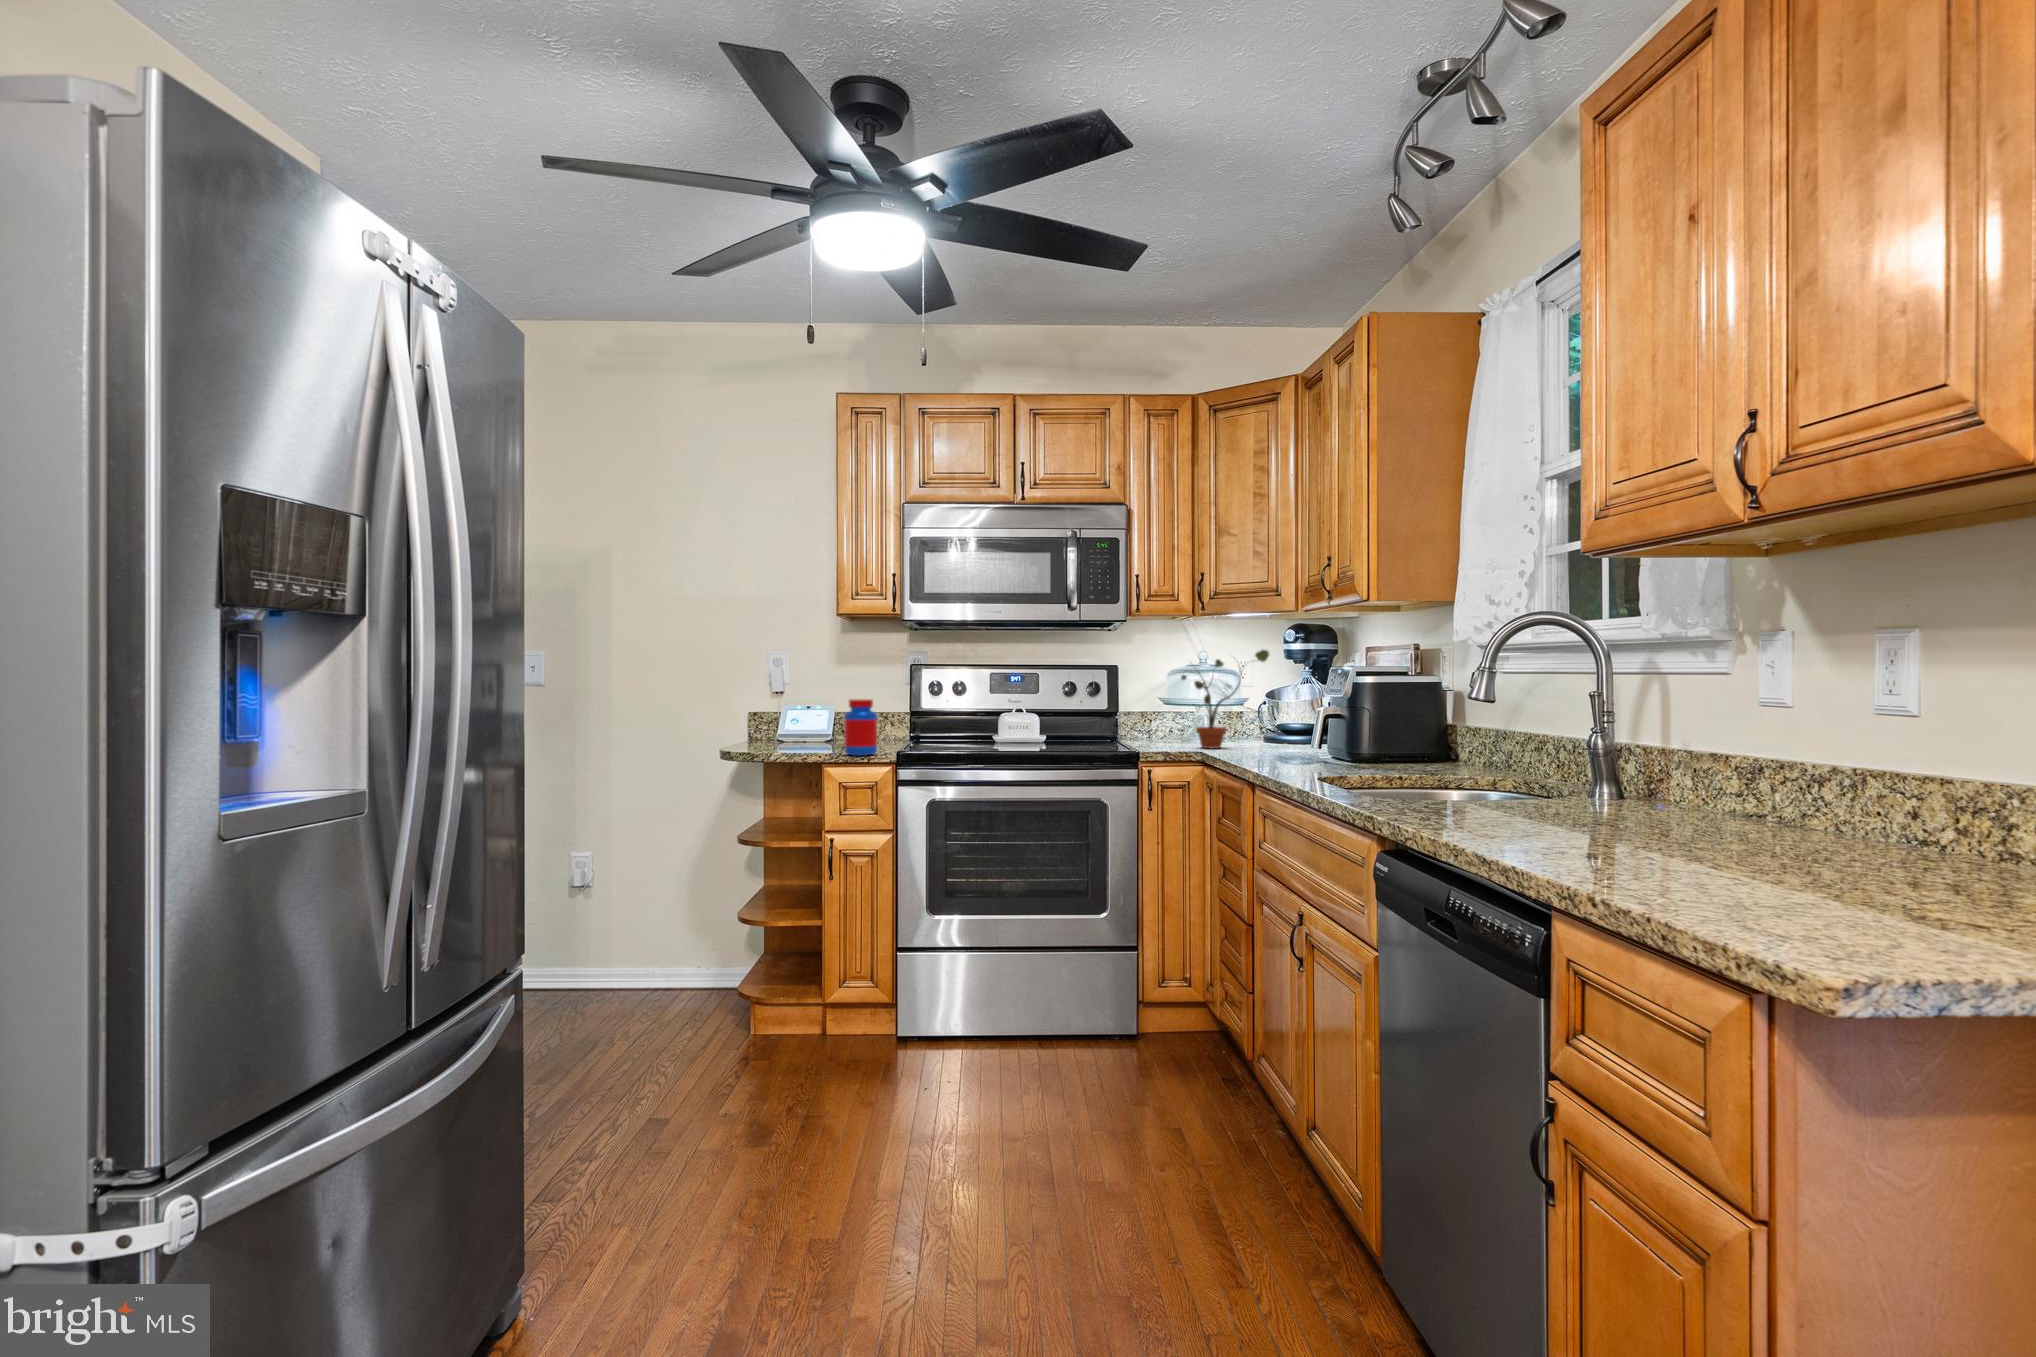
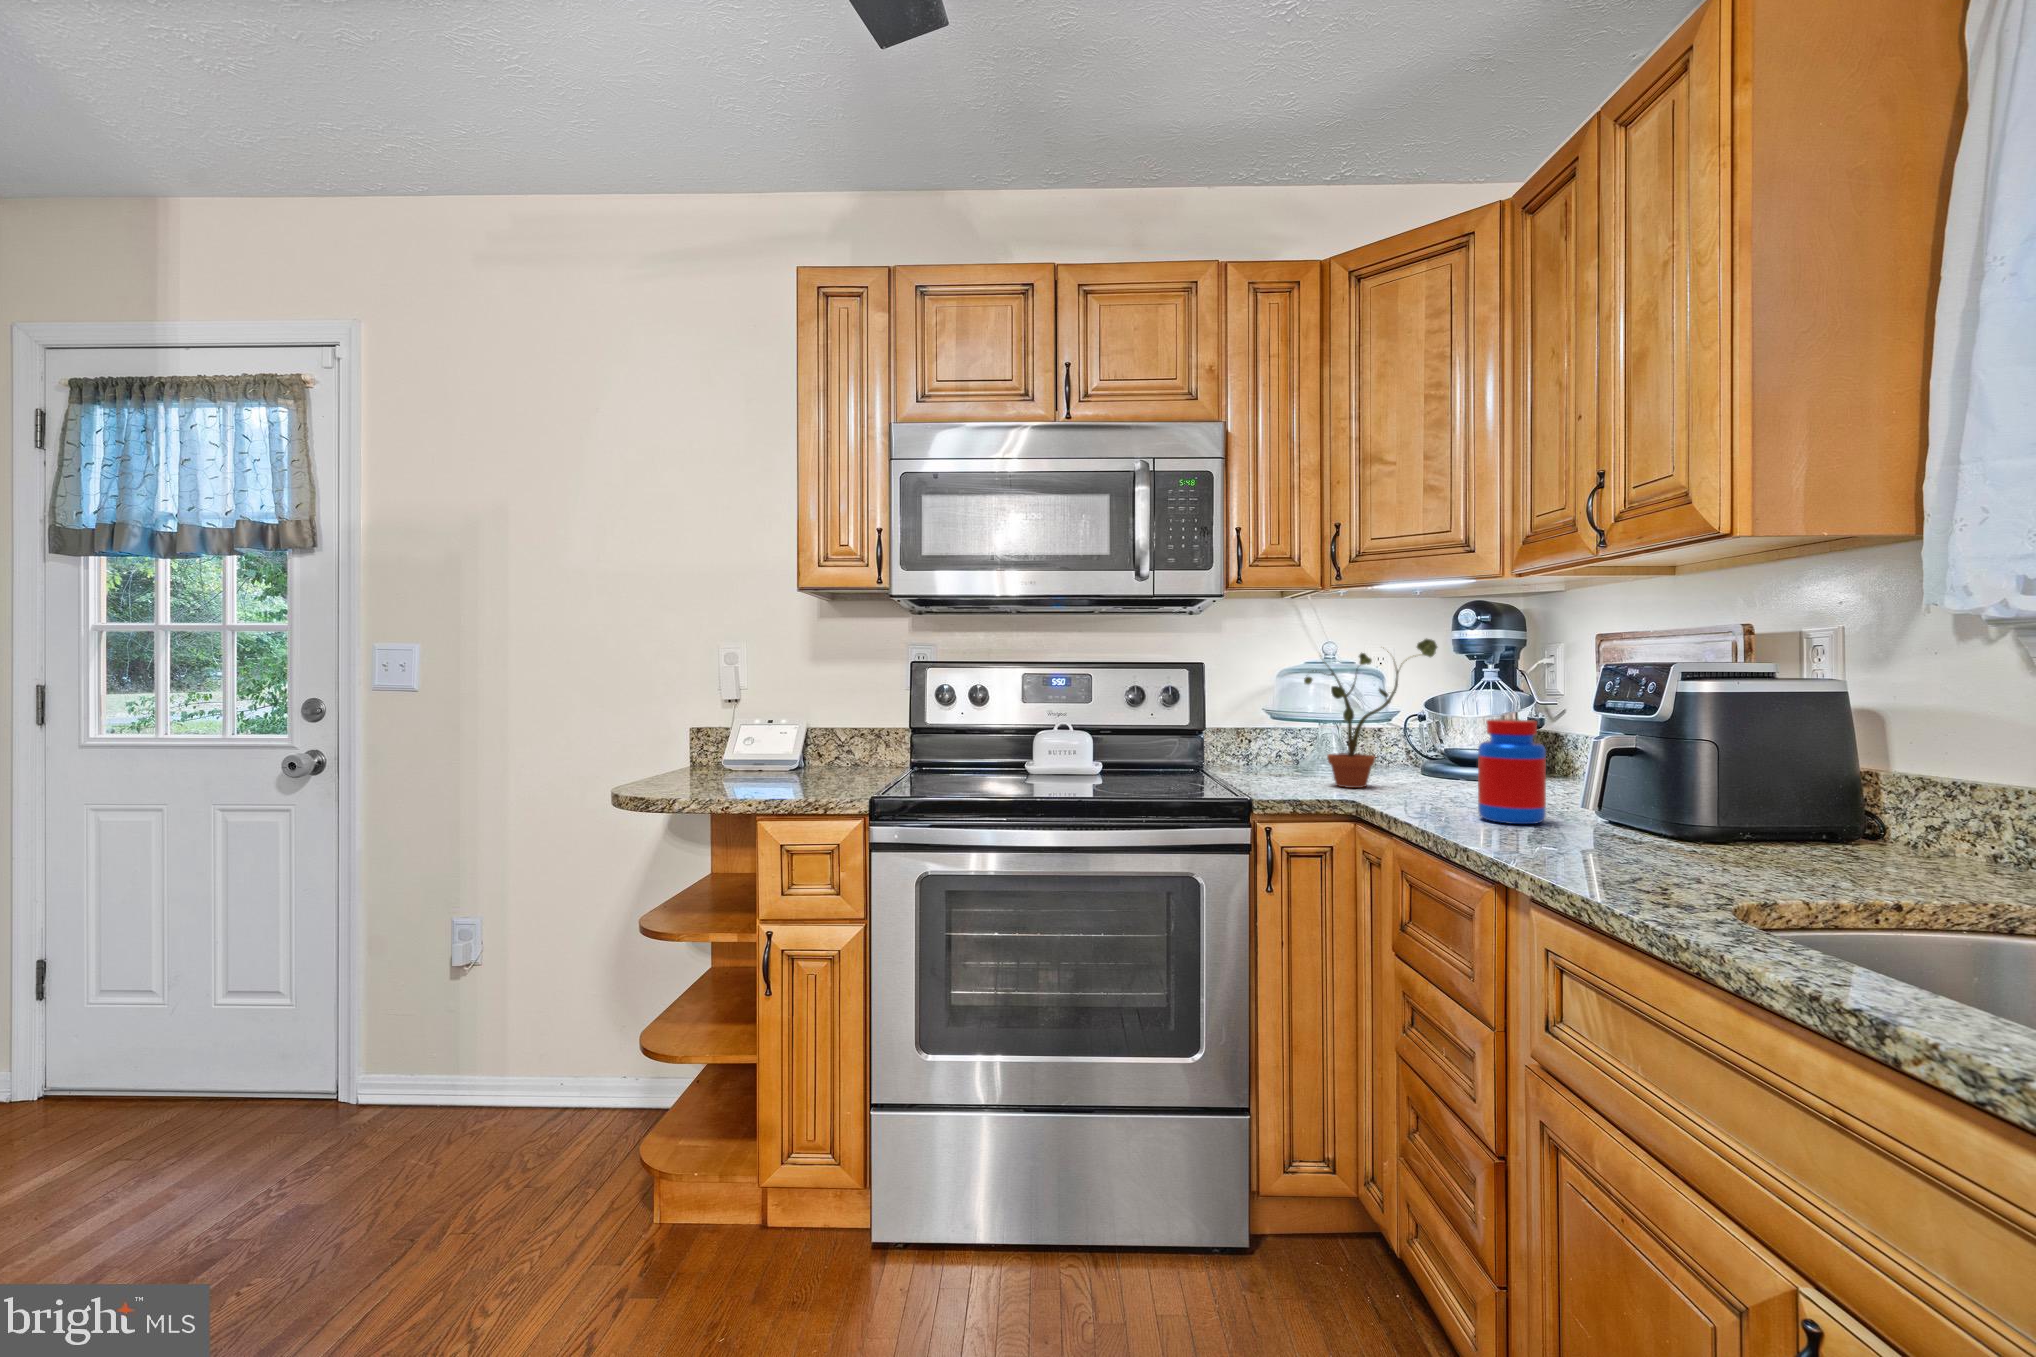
jar: present [844,699,877,756] -> present [1478,719,1546,824]

